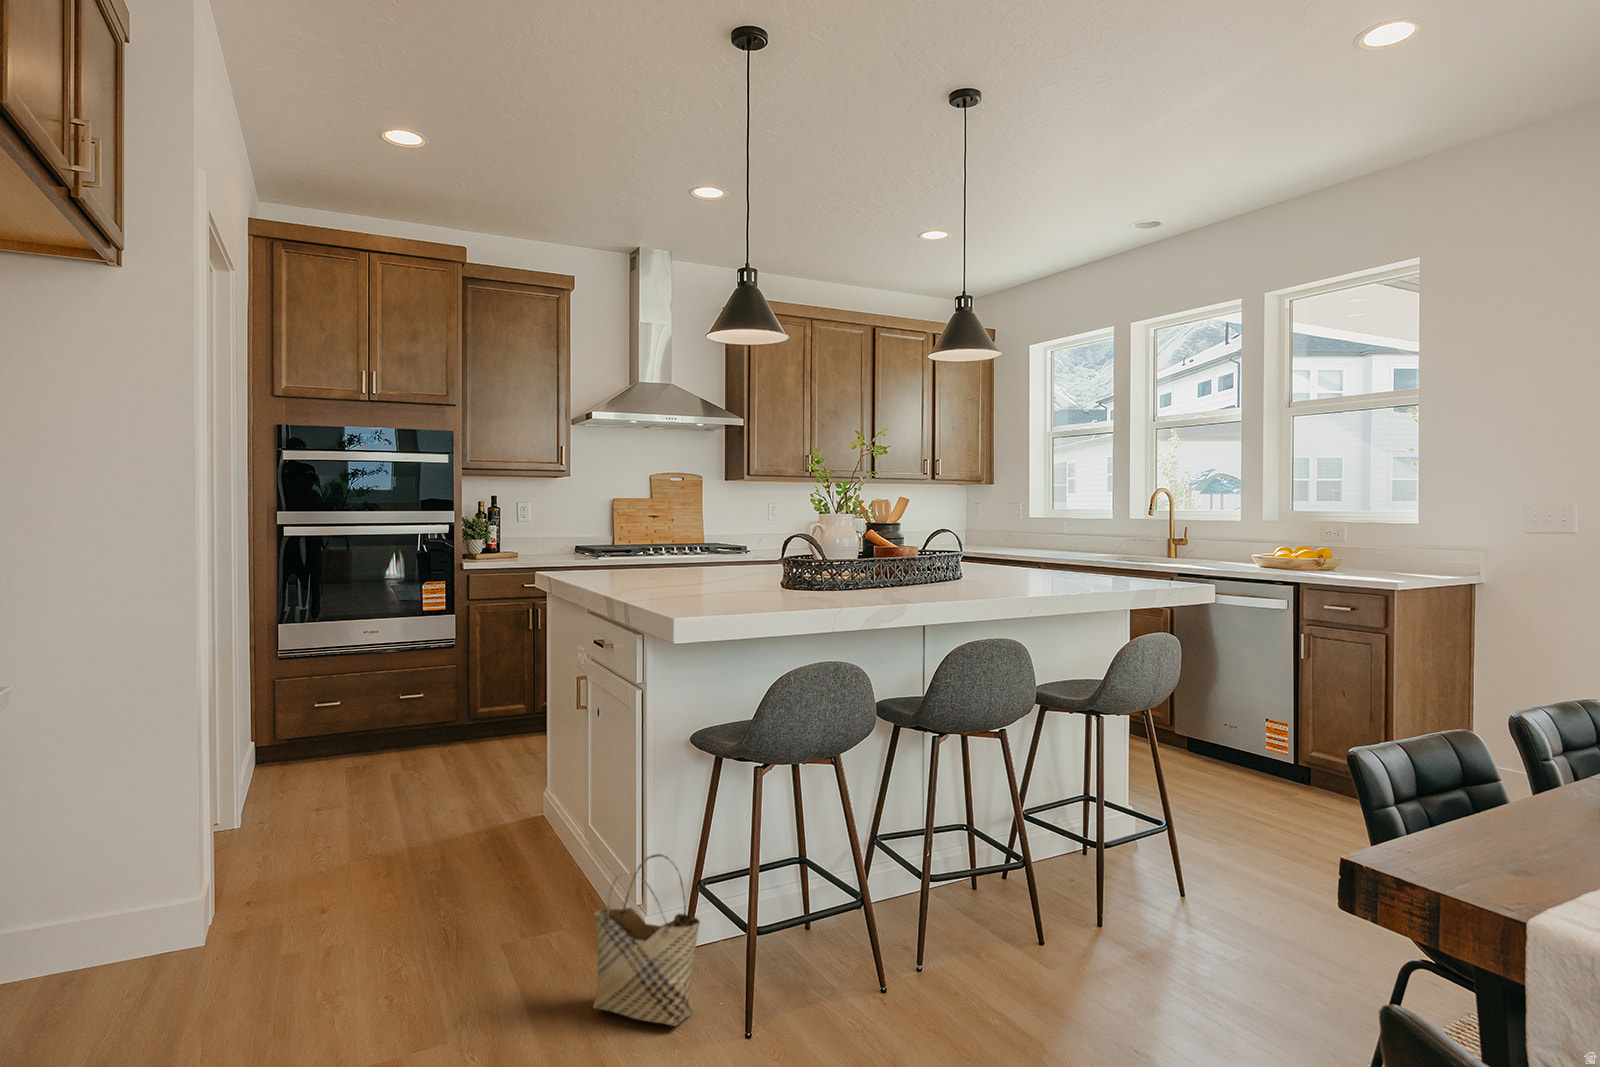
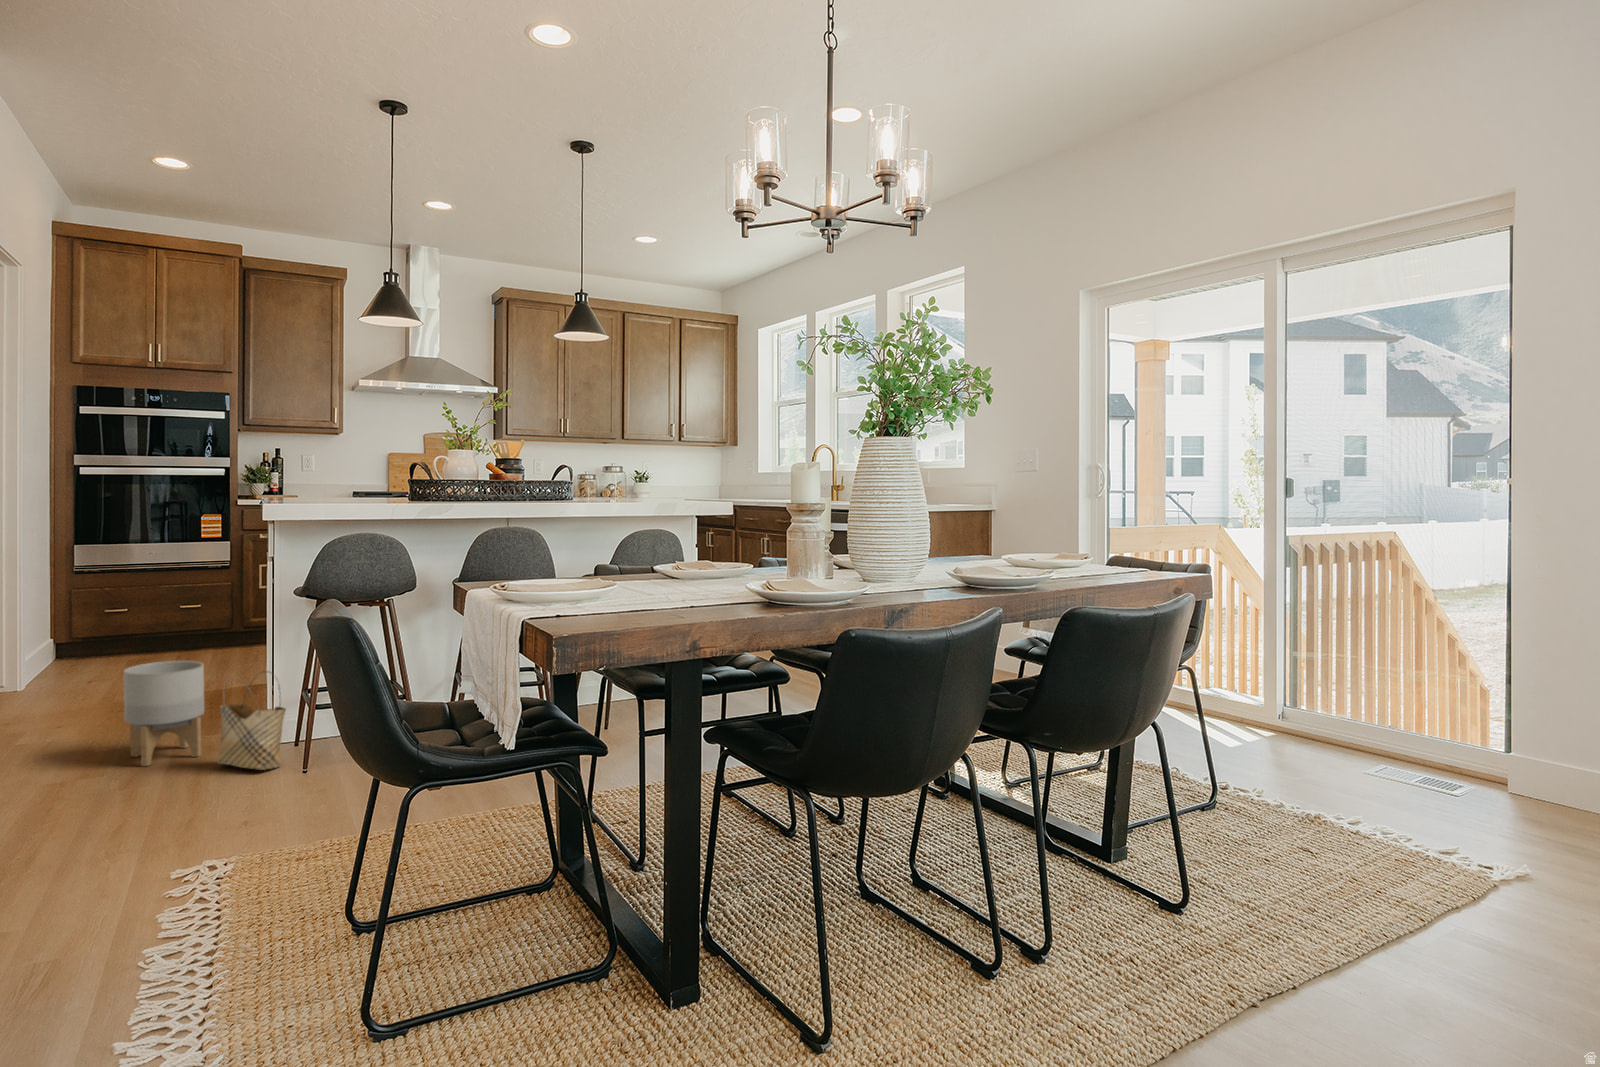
planter: none [445,829,552,1012] -> present [124,661,204,766]

